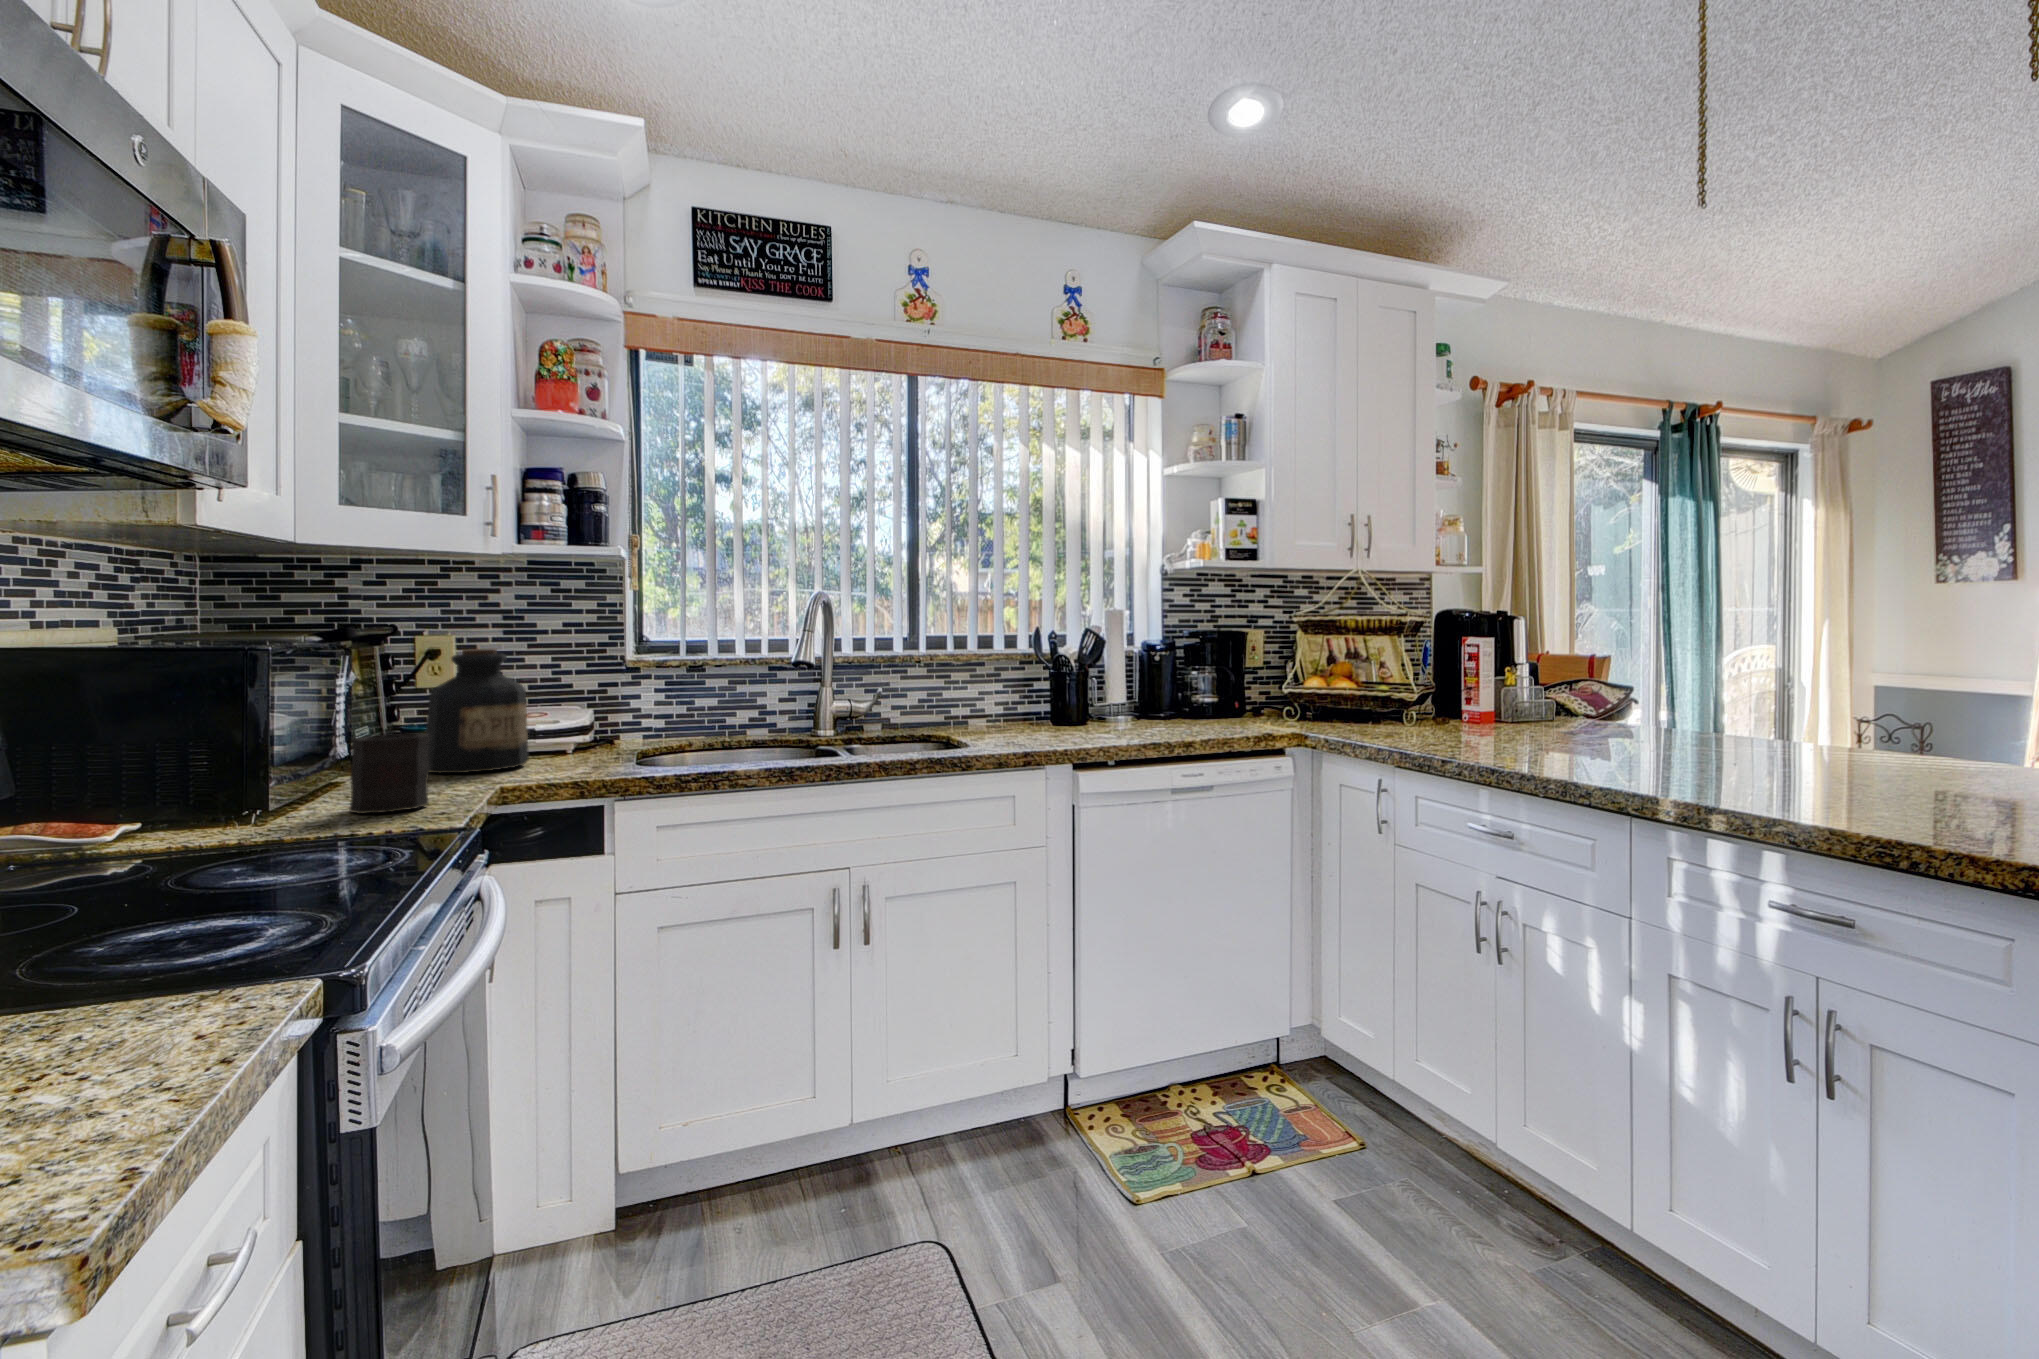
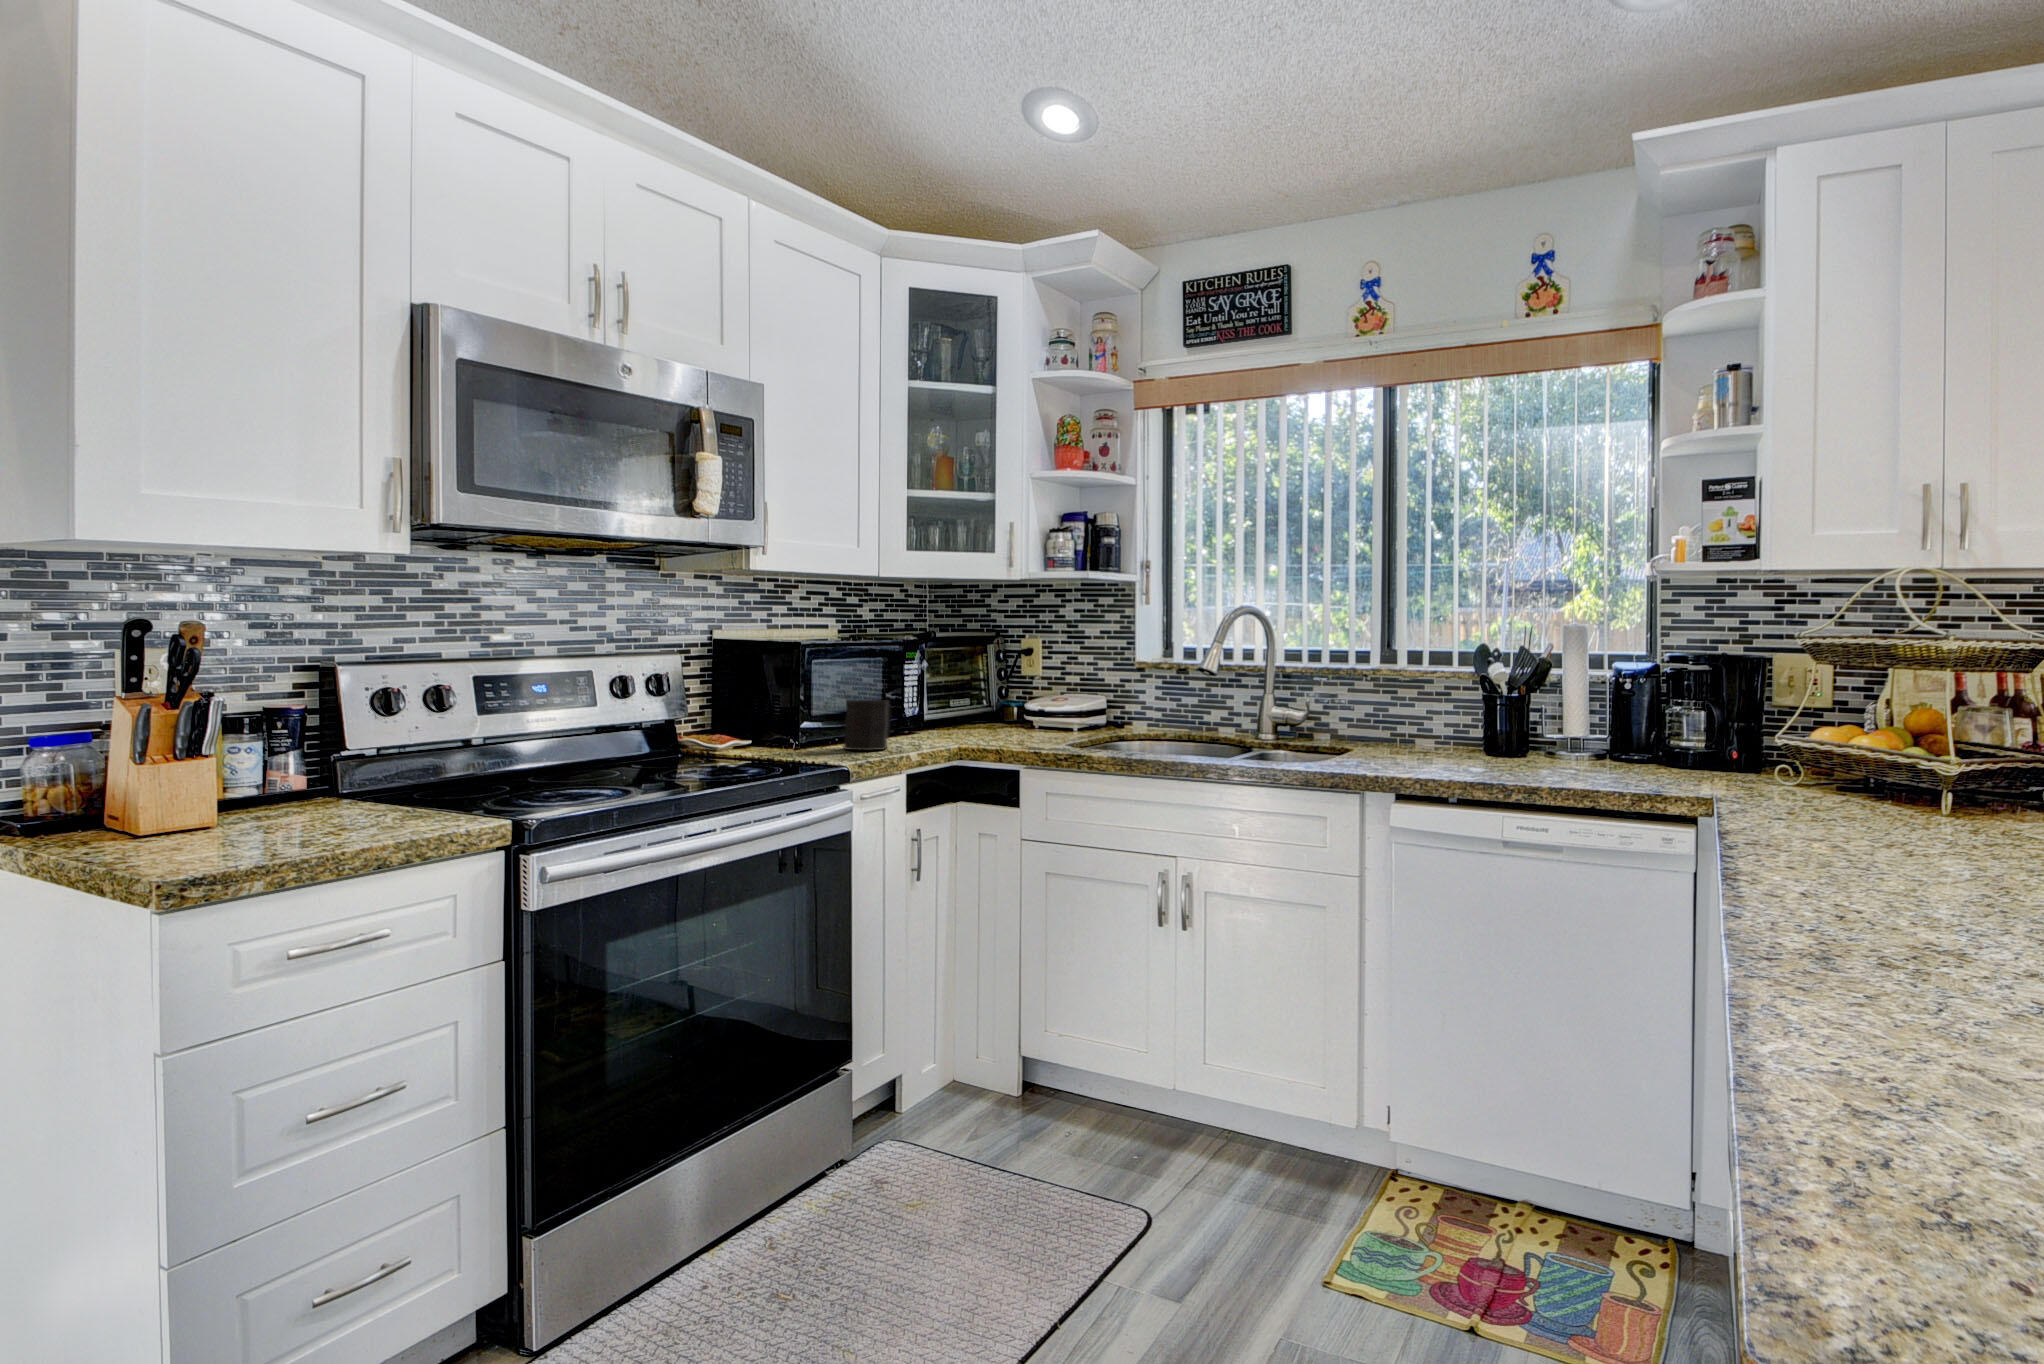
bottle: present [426,649,529,773] -> none [963,647,1028,736]

